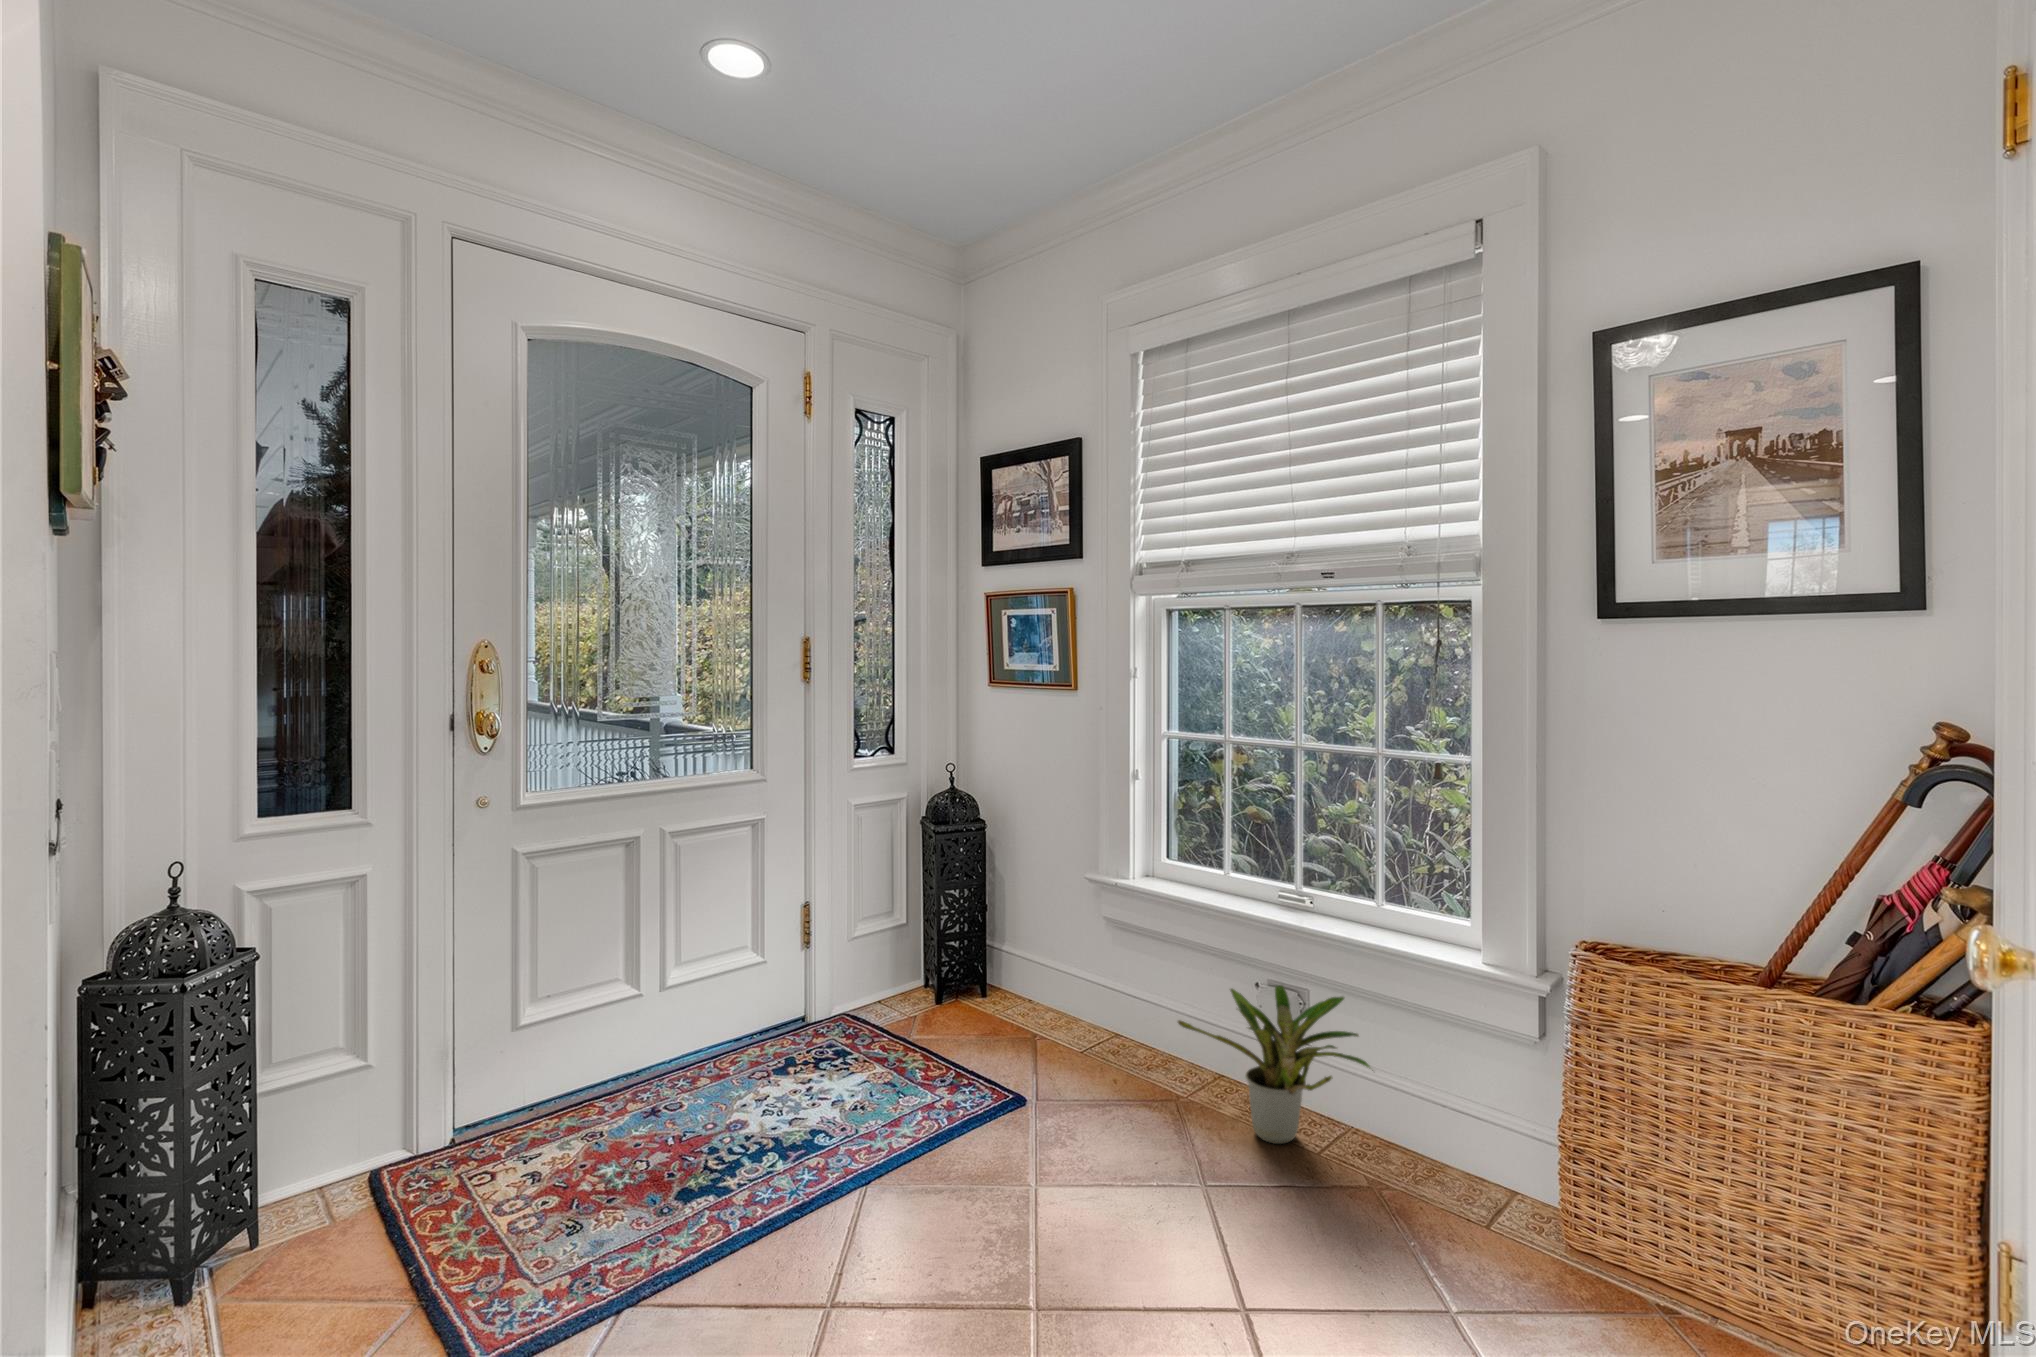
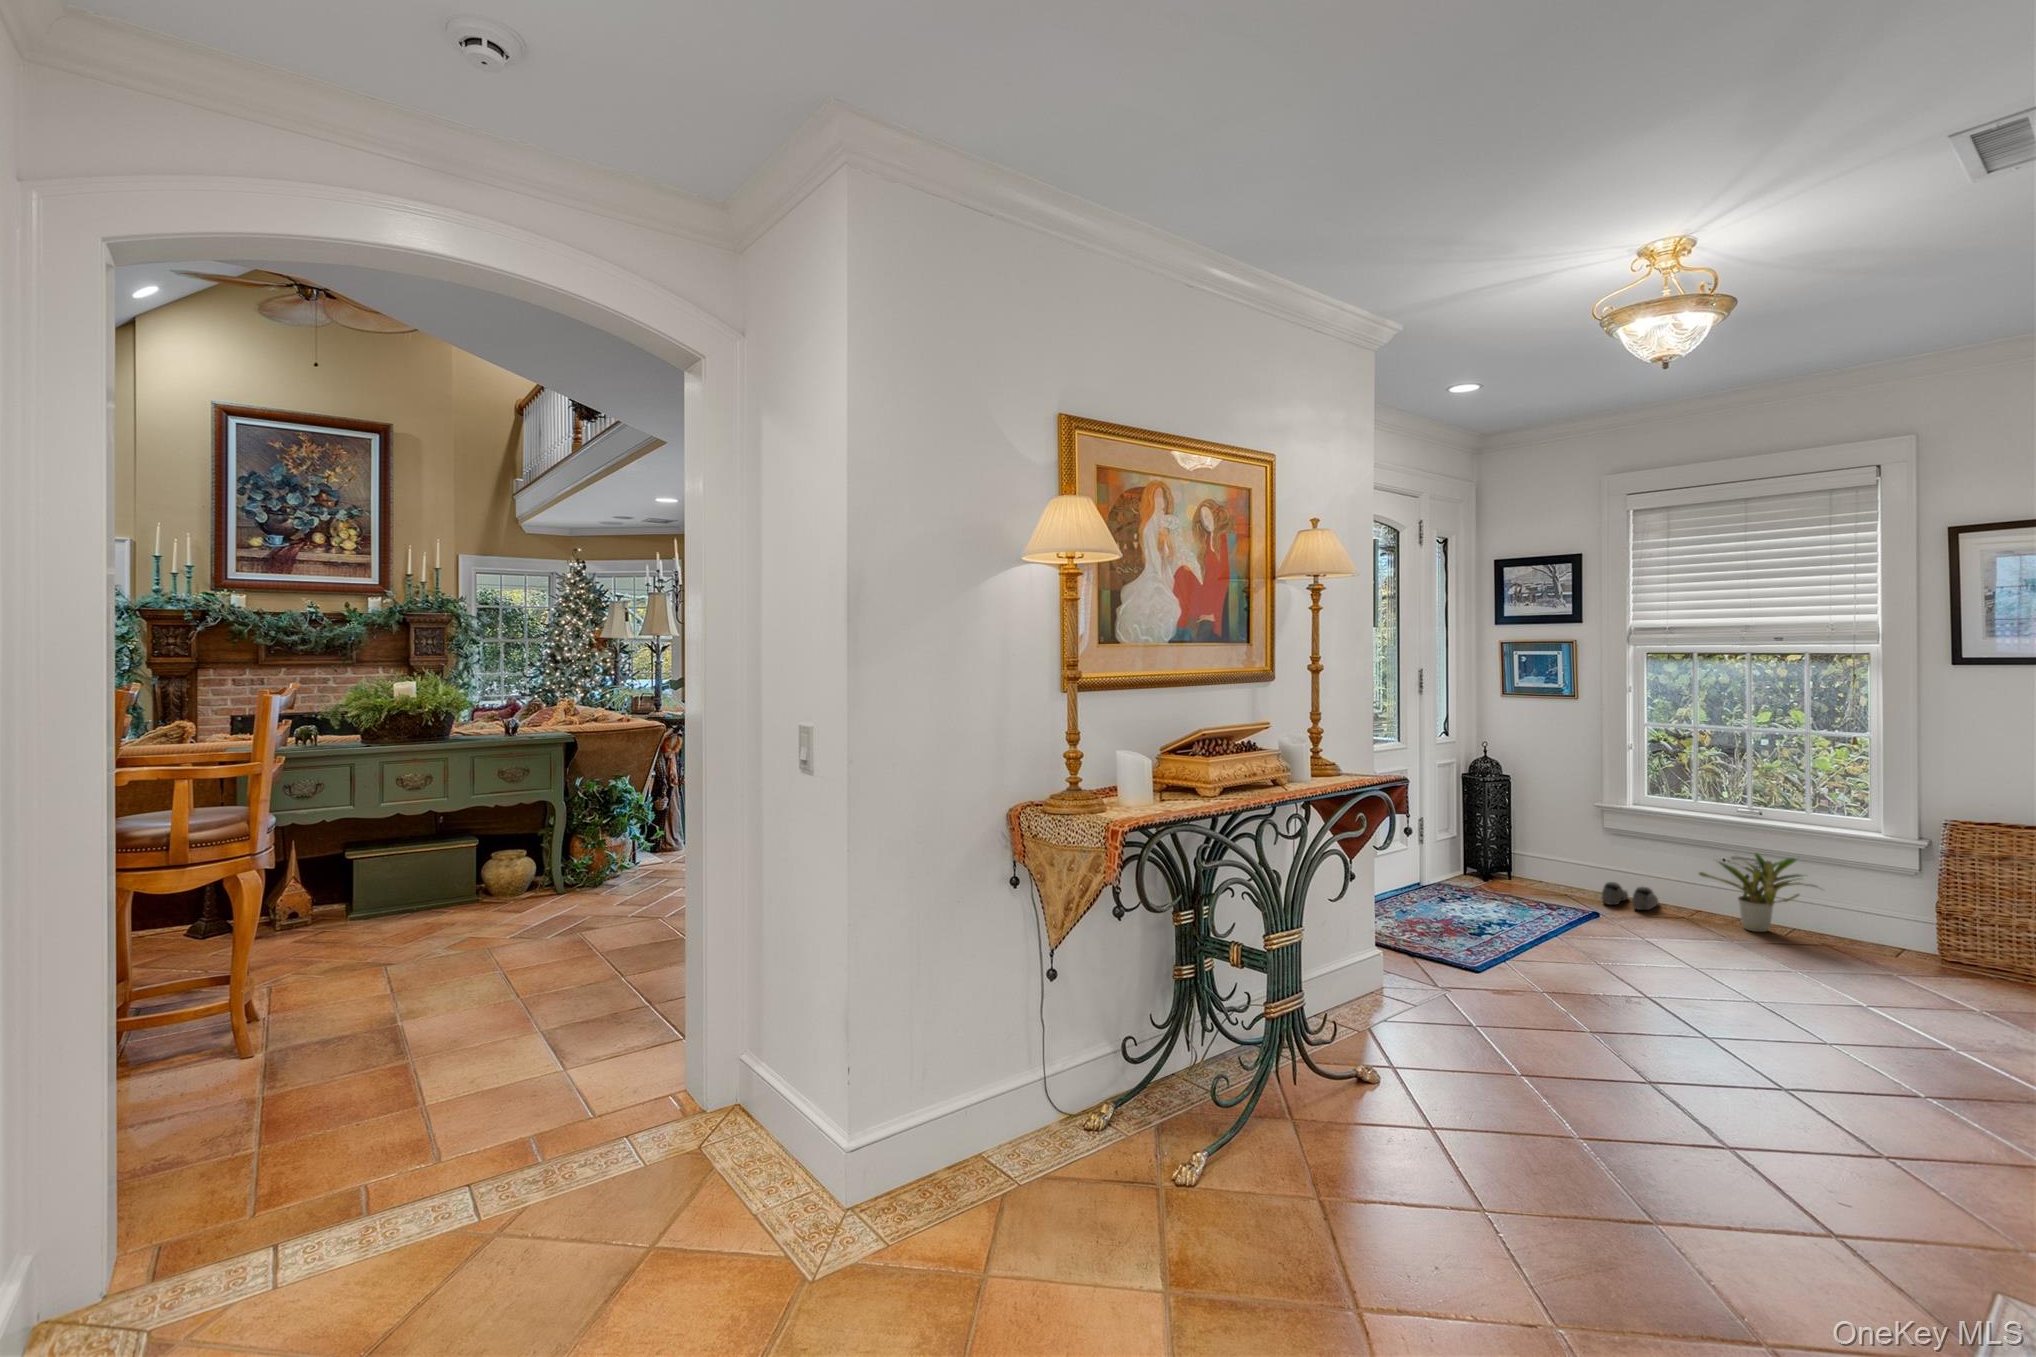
shoe: none [1065,1019,1161,1079] -> present [1602,882,1658,910]

